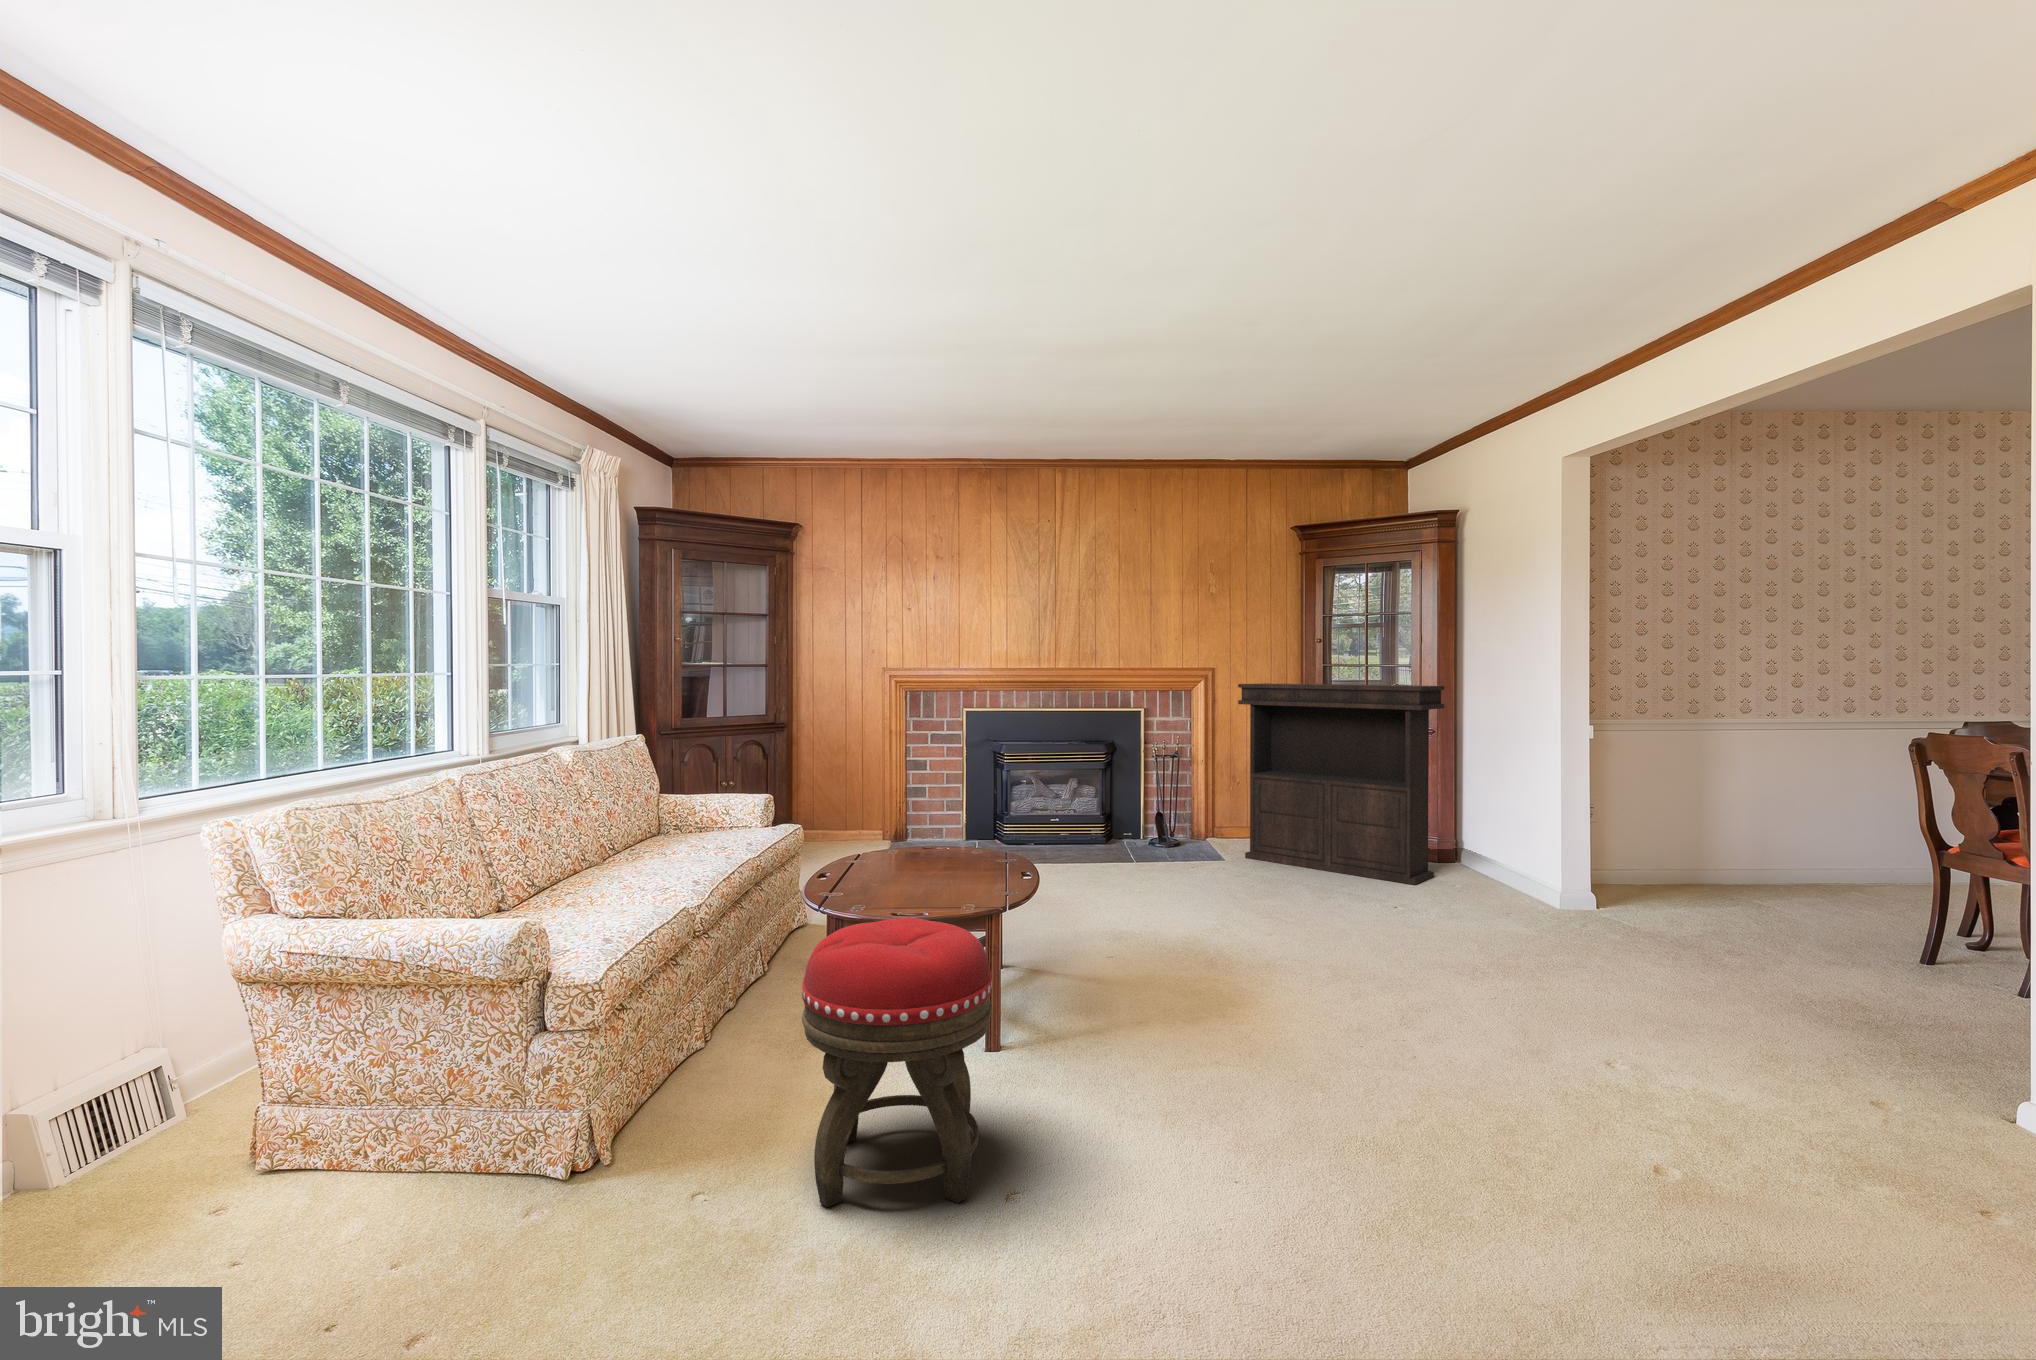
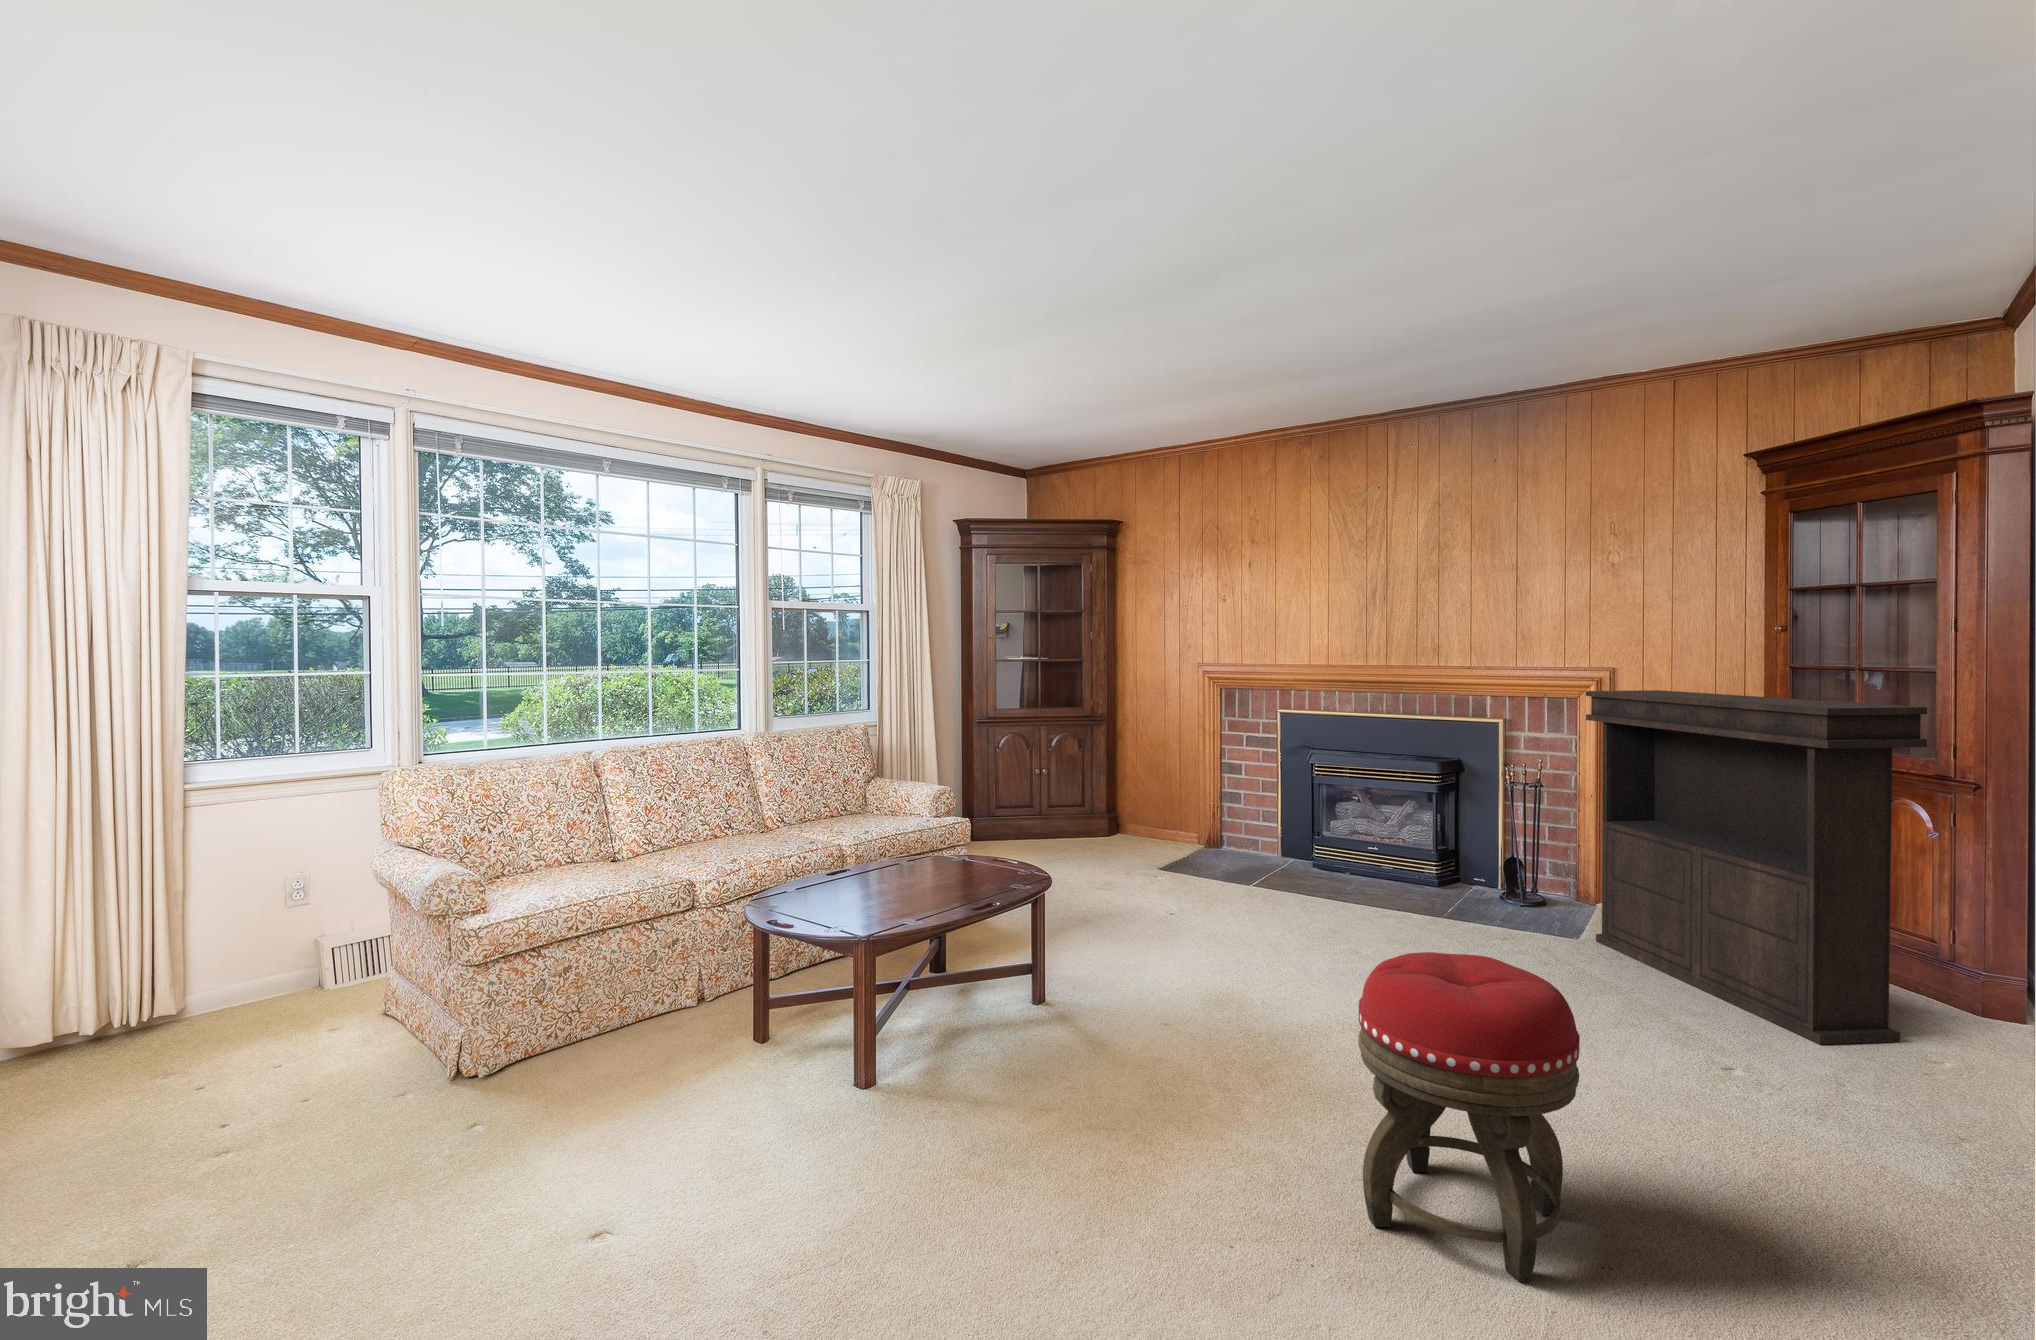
footstool: present [802,917,992,1207] -> present [1358,952,1580,1282]

